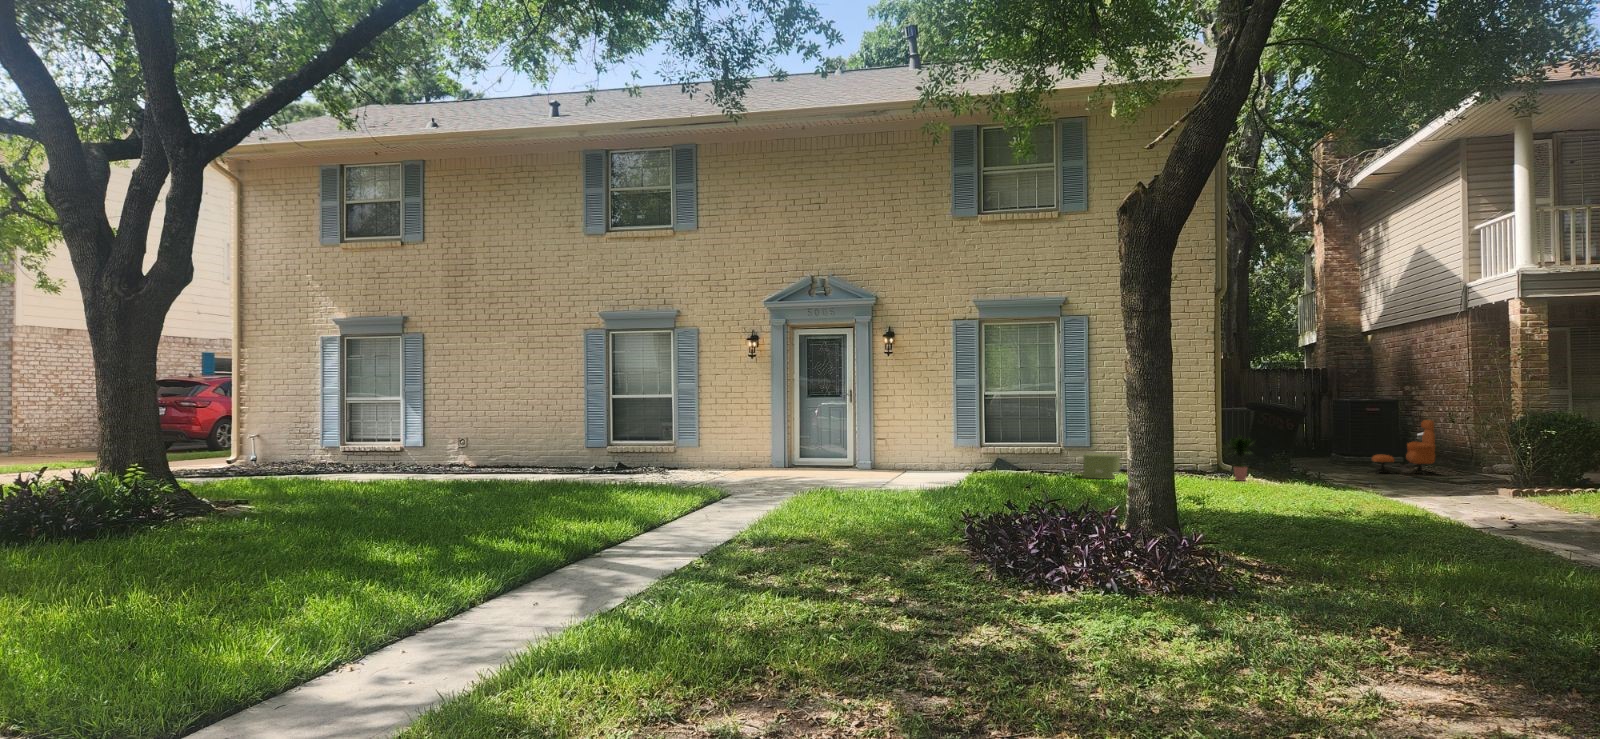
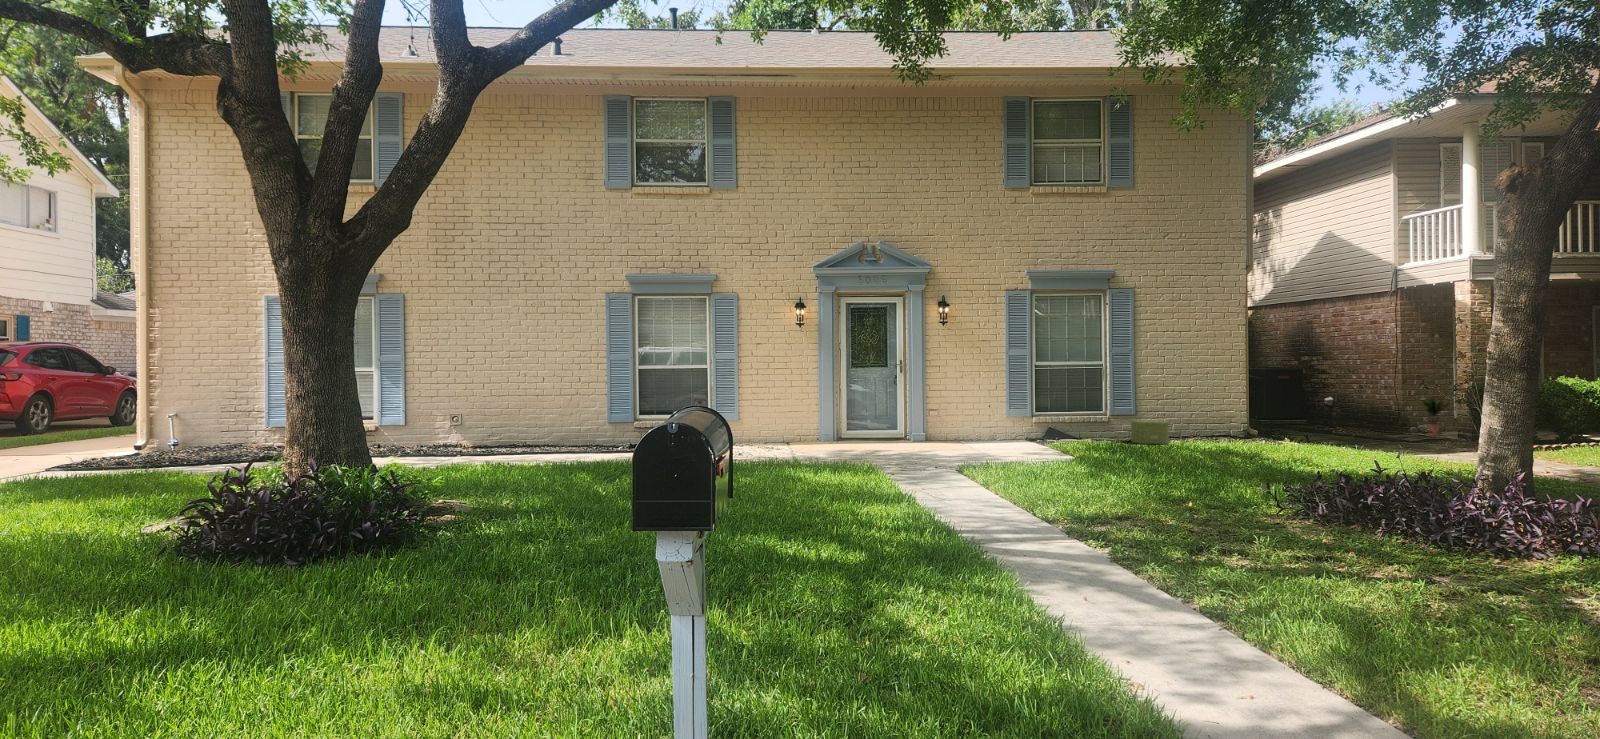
lounge chair: present [1372,420,1438,475] -> none [1313,385,1376,432]
potted plant: present [1224,435,1256,481] -> present [1423,398,1449,436]

